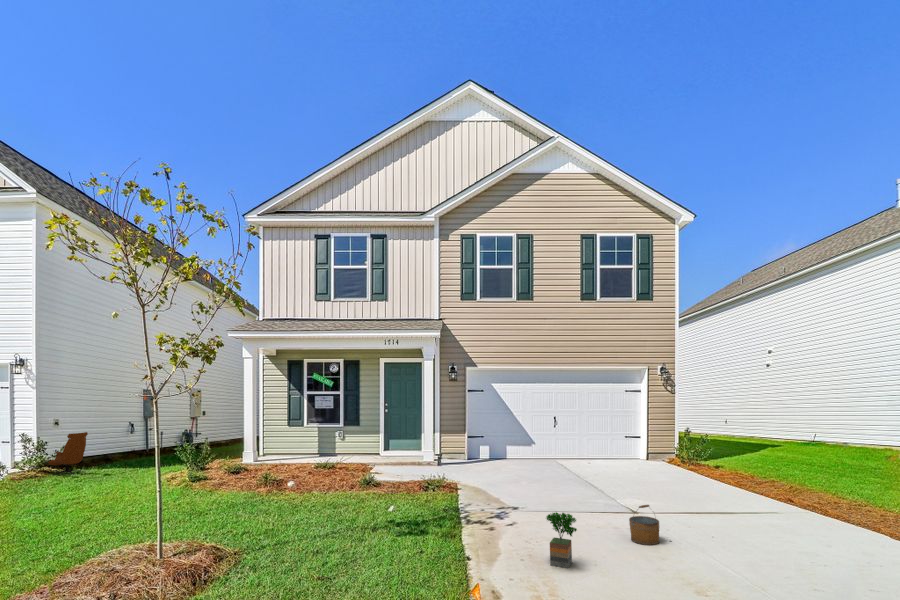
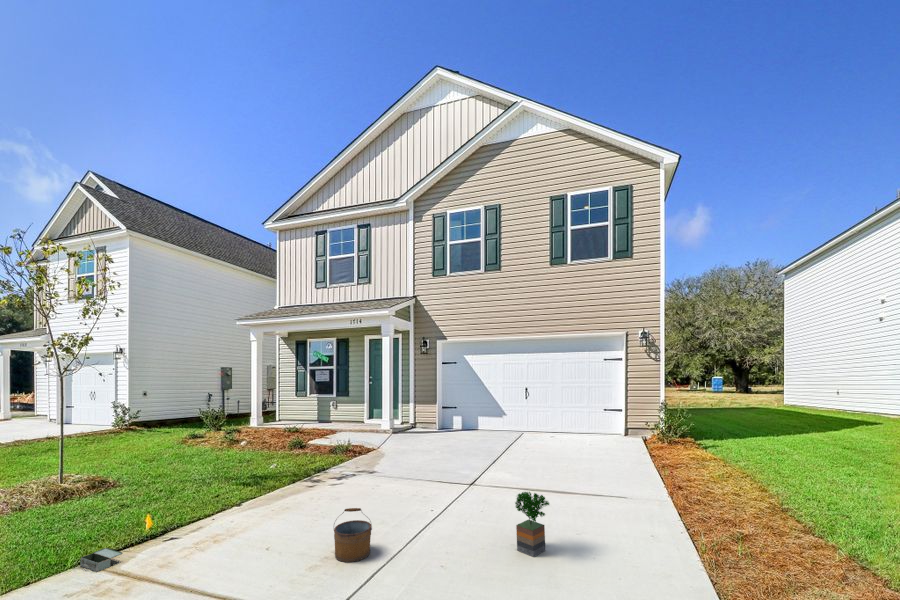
lounge chair: present [46,432,88,475] -> none [146,397,169,428]
potted tree: present [546,512,577,568] -> present [515,492,549,557]
toolbox: none [463,559,490,574] -> present [80,548,123,572]

